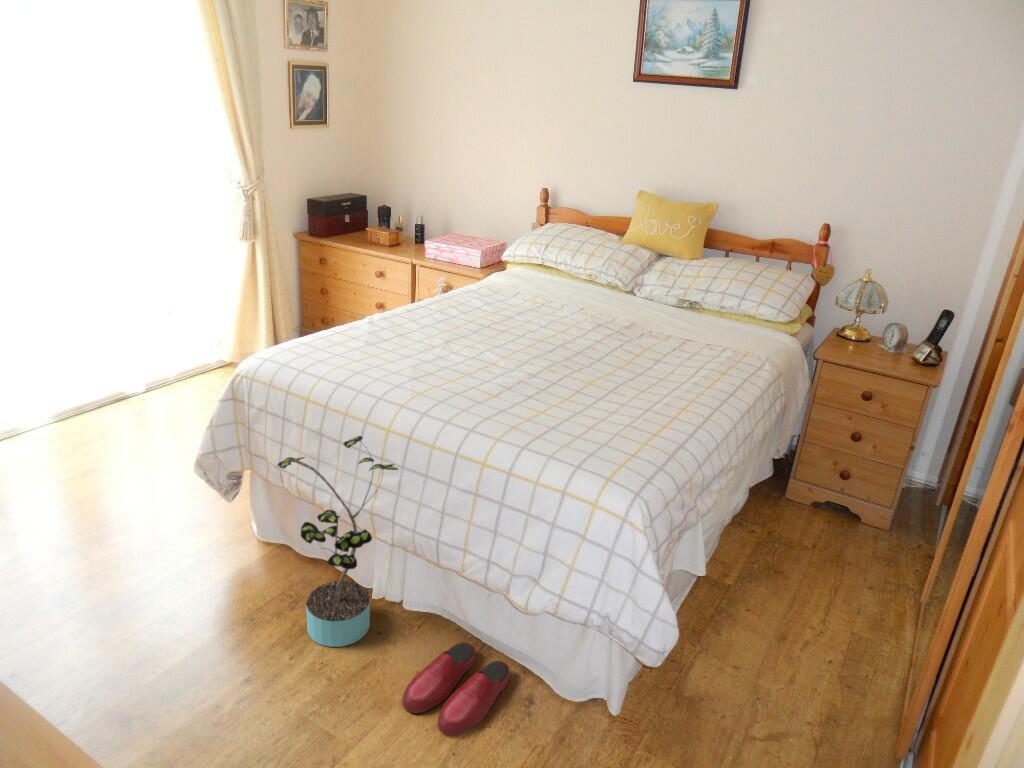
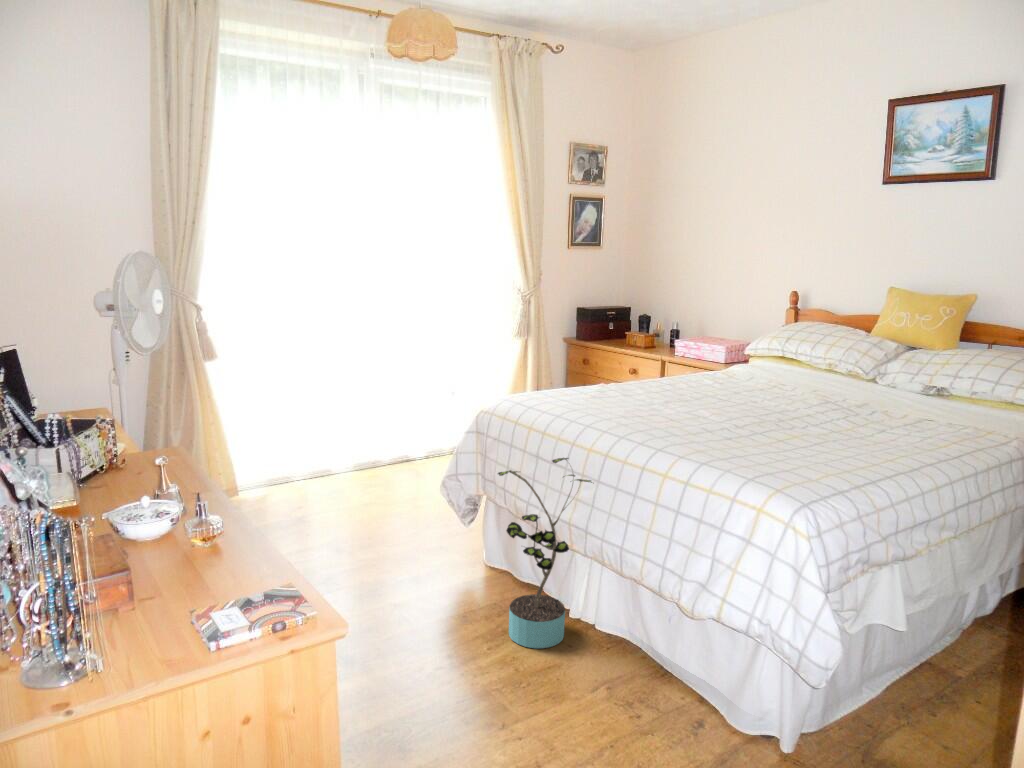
slippers: present [402,642,509,736] -> none [575,664,684,733]

